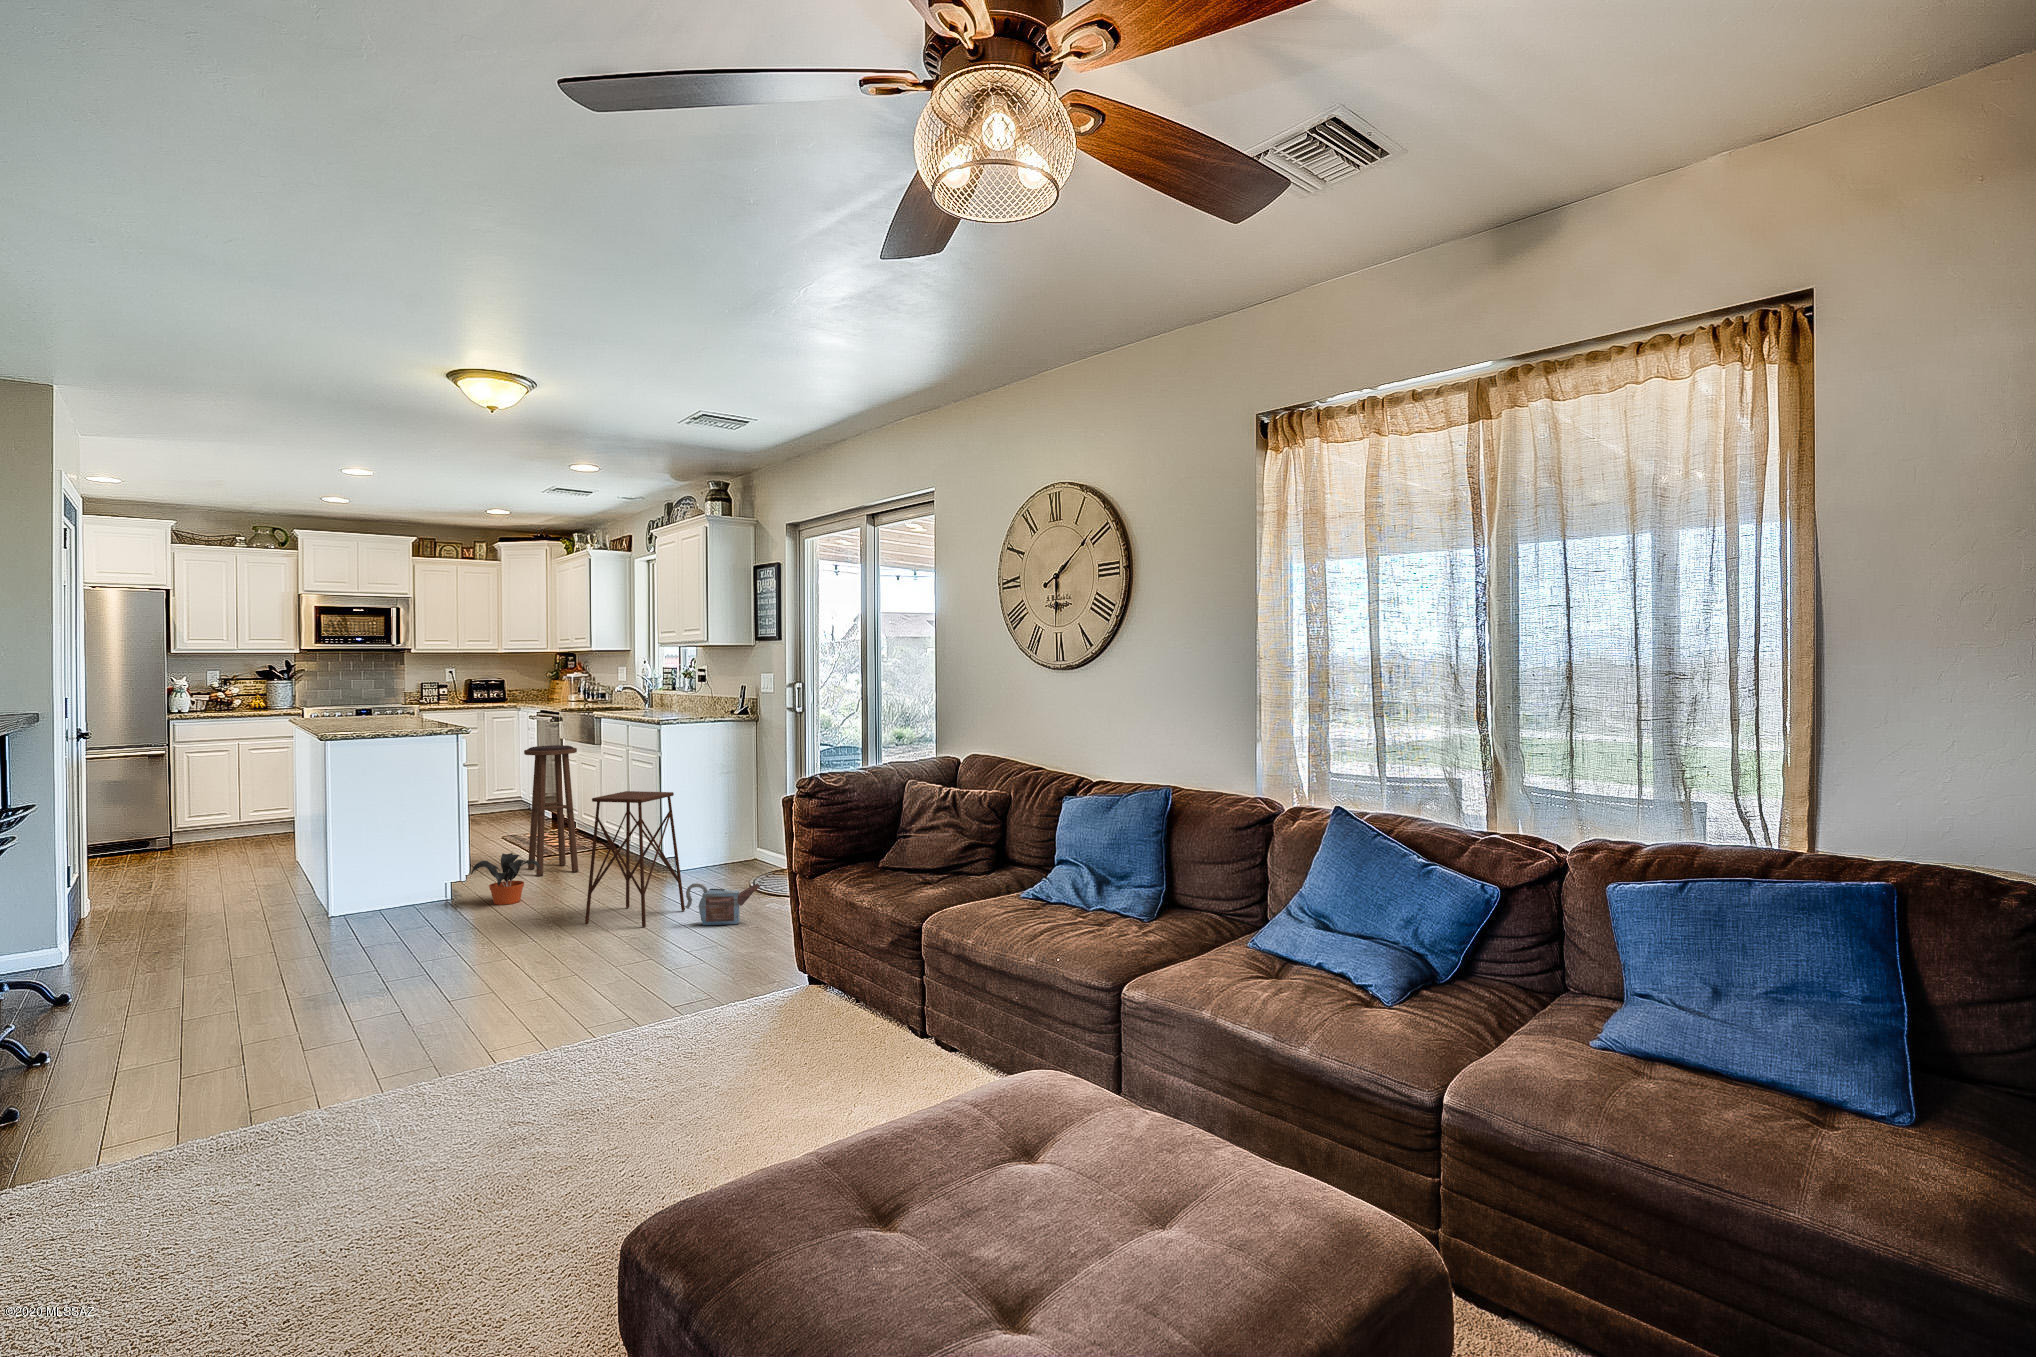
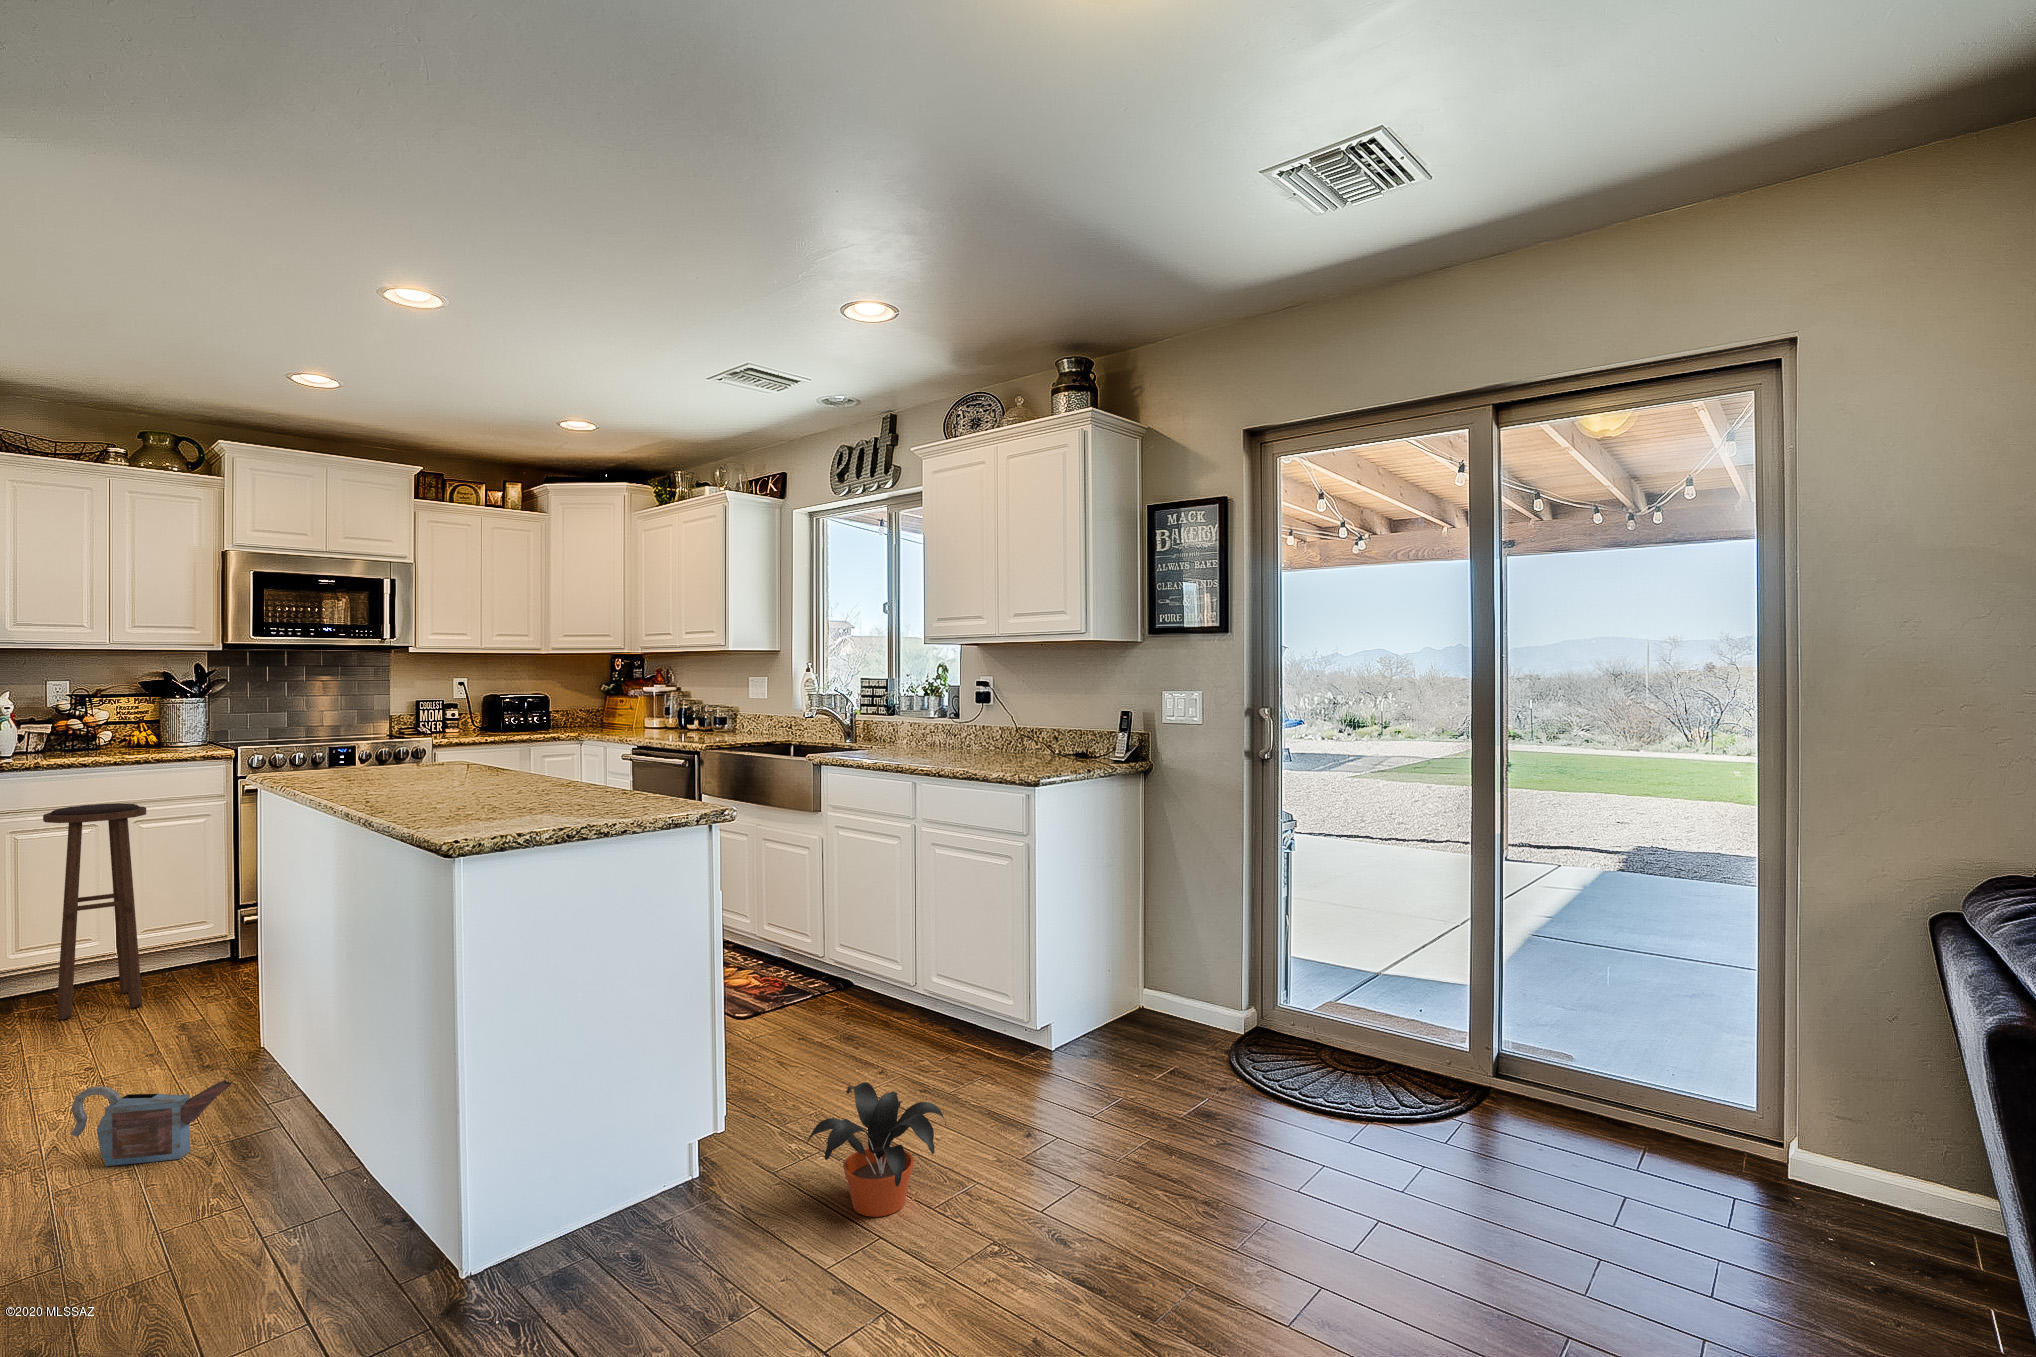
stool: present [524,745,578,876] -> present [43,803,146,1020]
side table: present [585,791,685,927] -> none [1180,958,1357,1312]
watering can: present [686,883,760,925] -> present [70,1080,231,1166]

